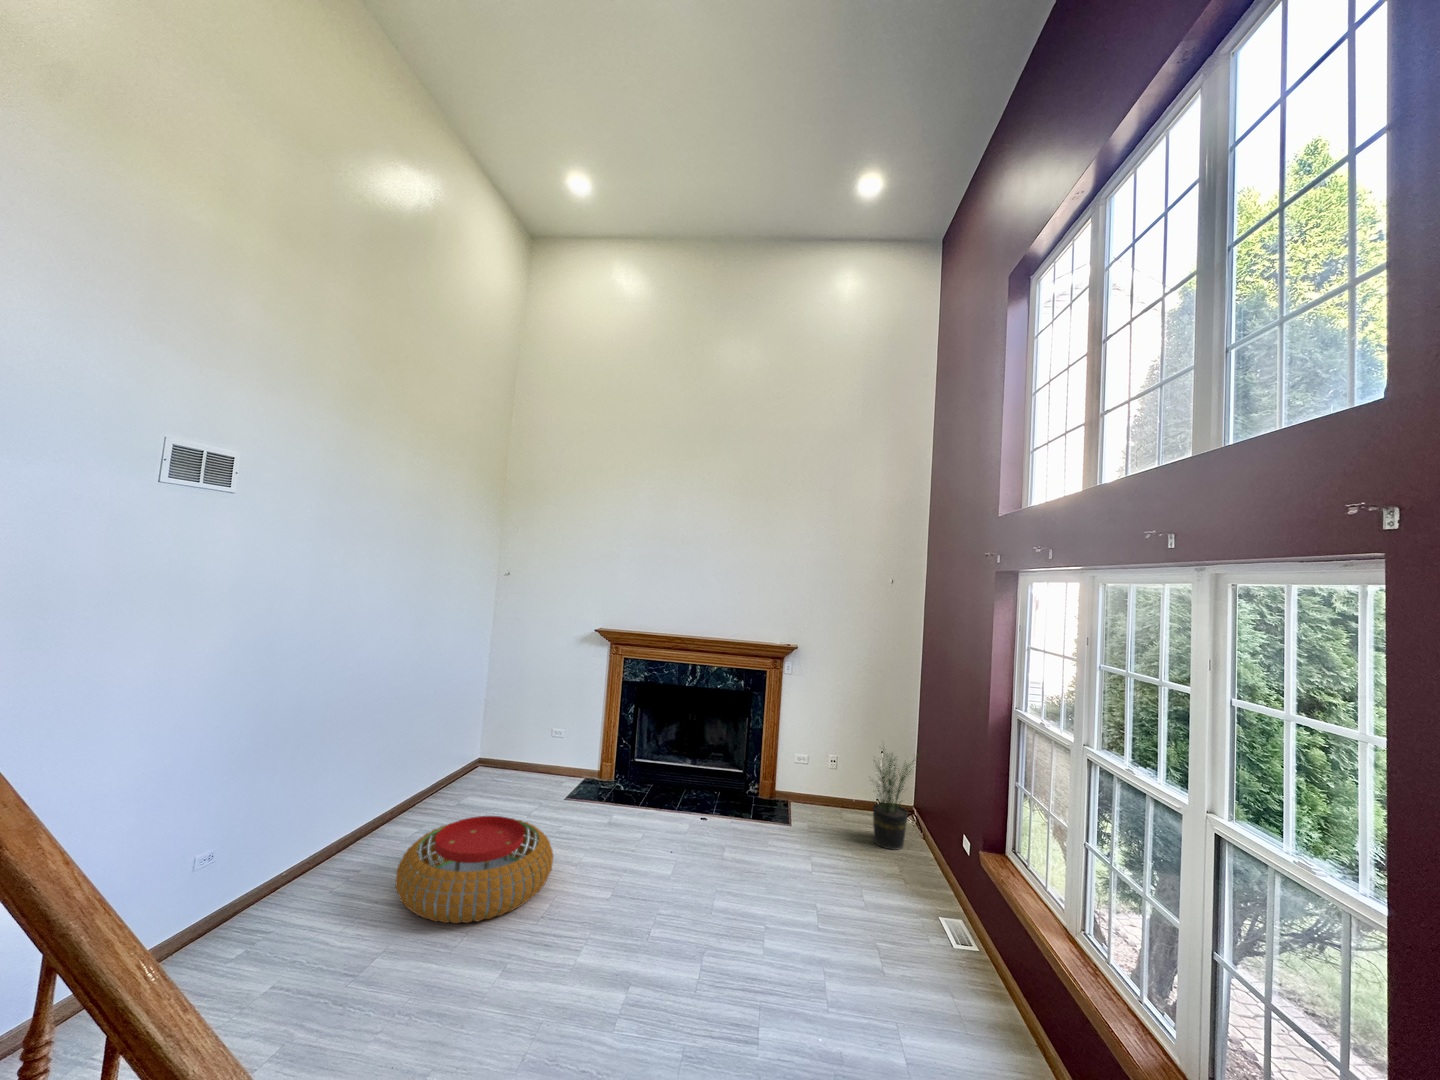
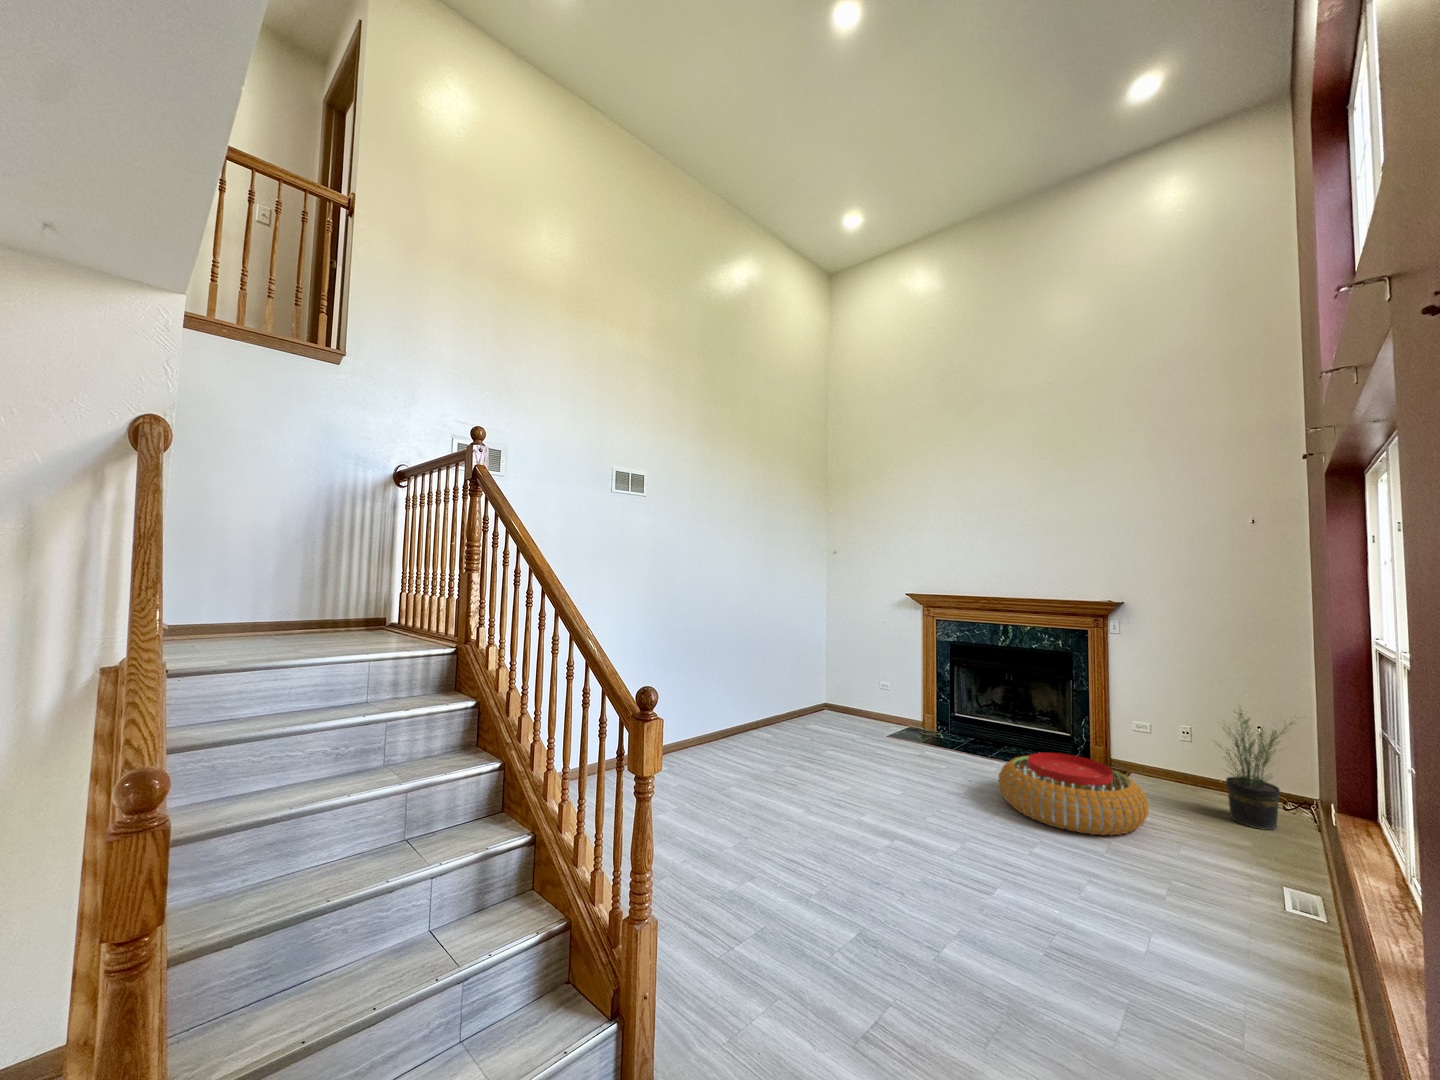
pouf: present [395,816,553,923] -> present [999,753,1149,835]

